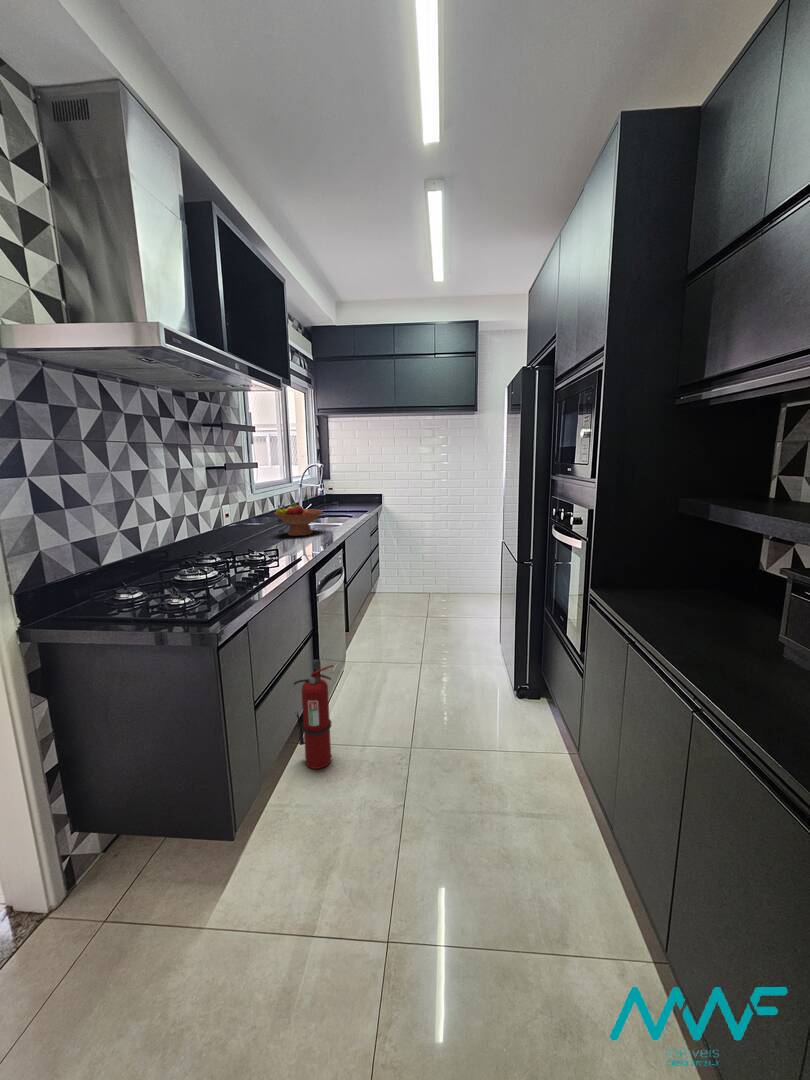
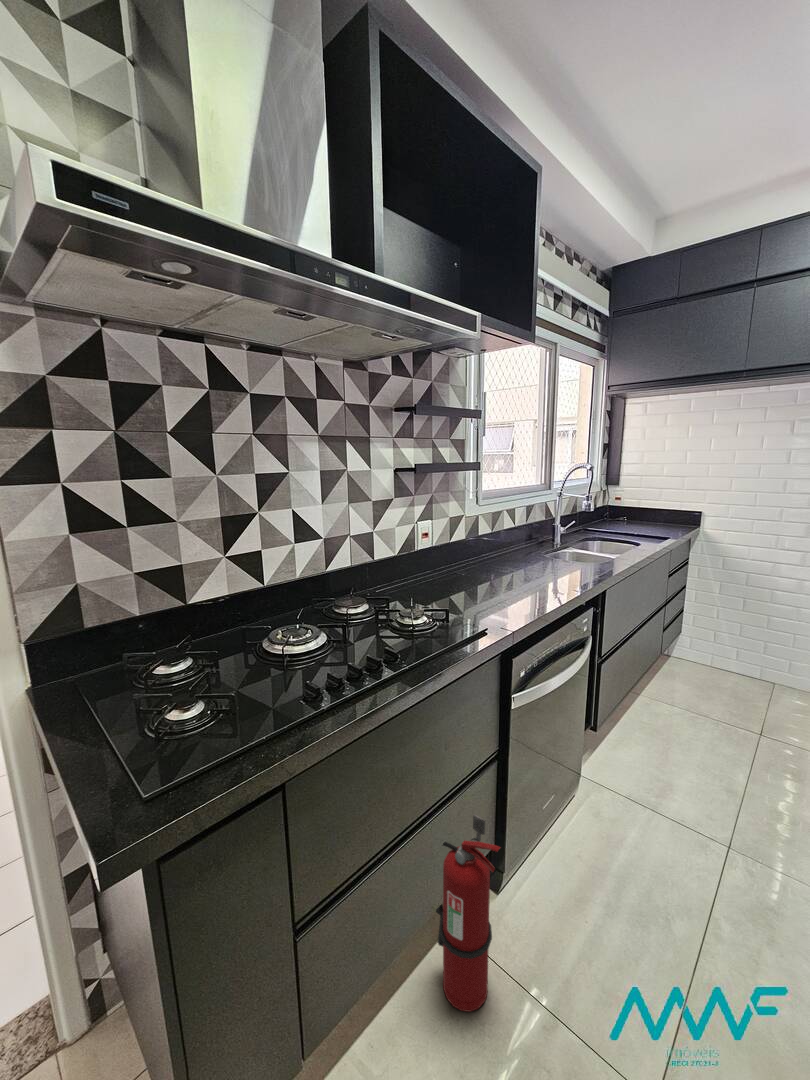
fruit bowl: present [274,504,322,536] -> none [497,523,572,573]

